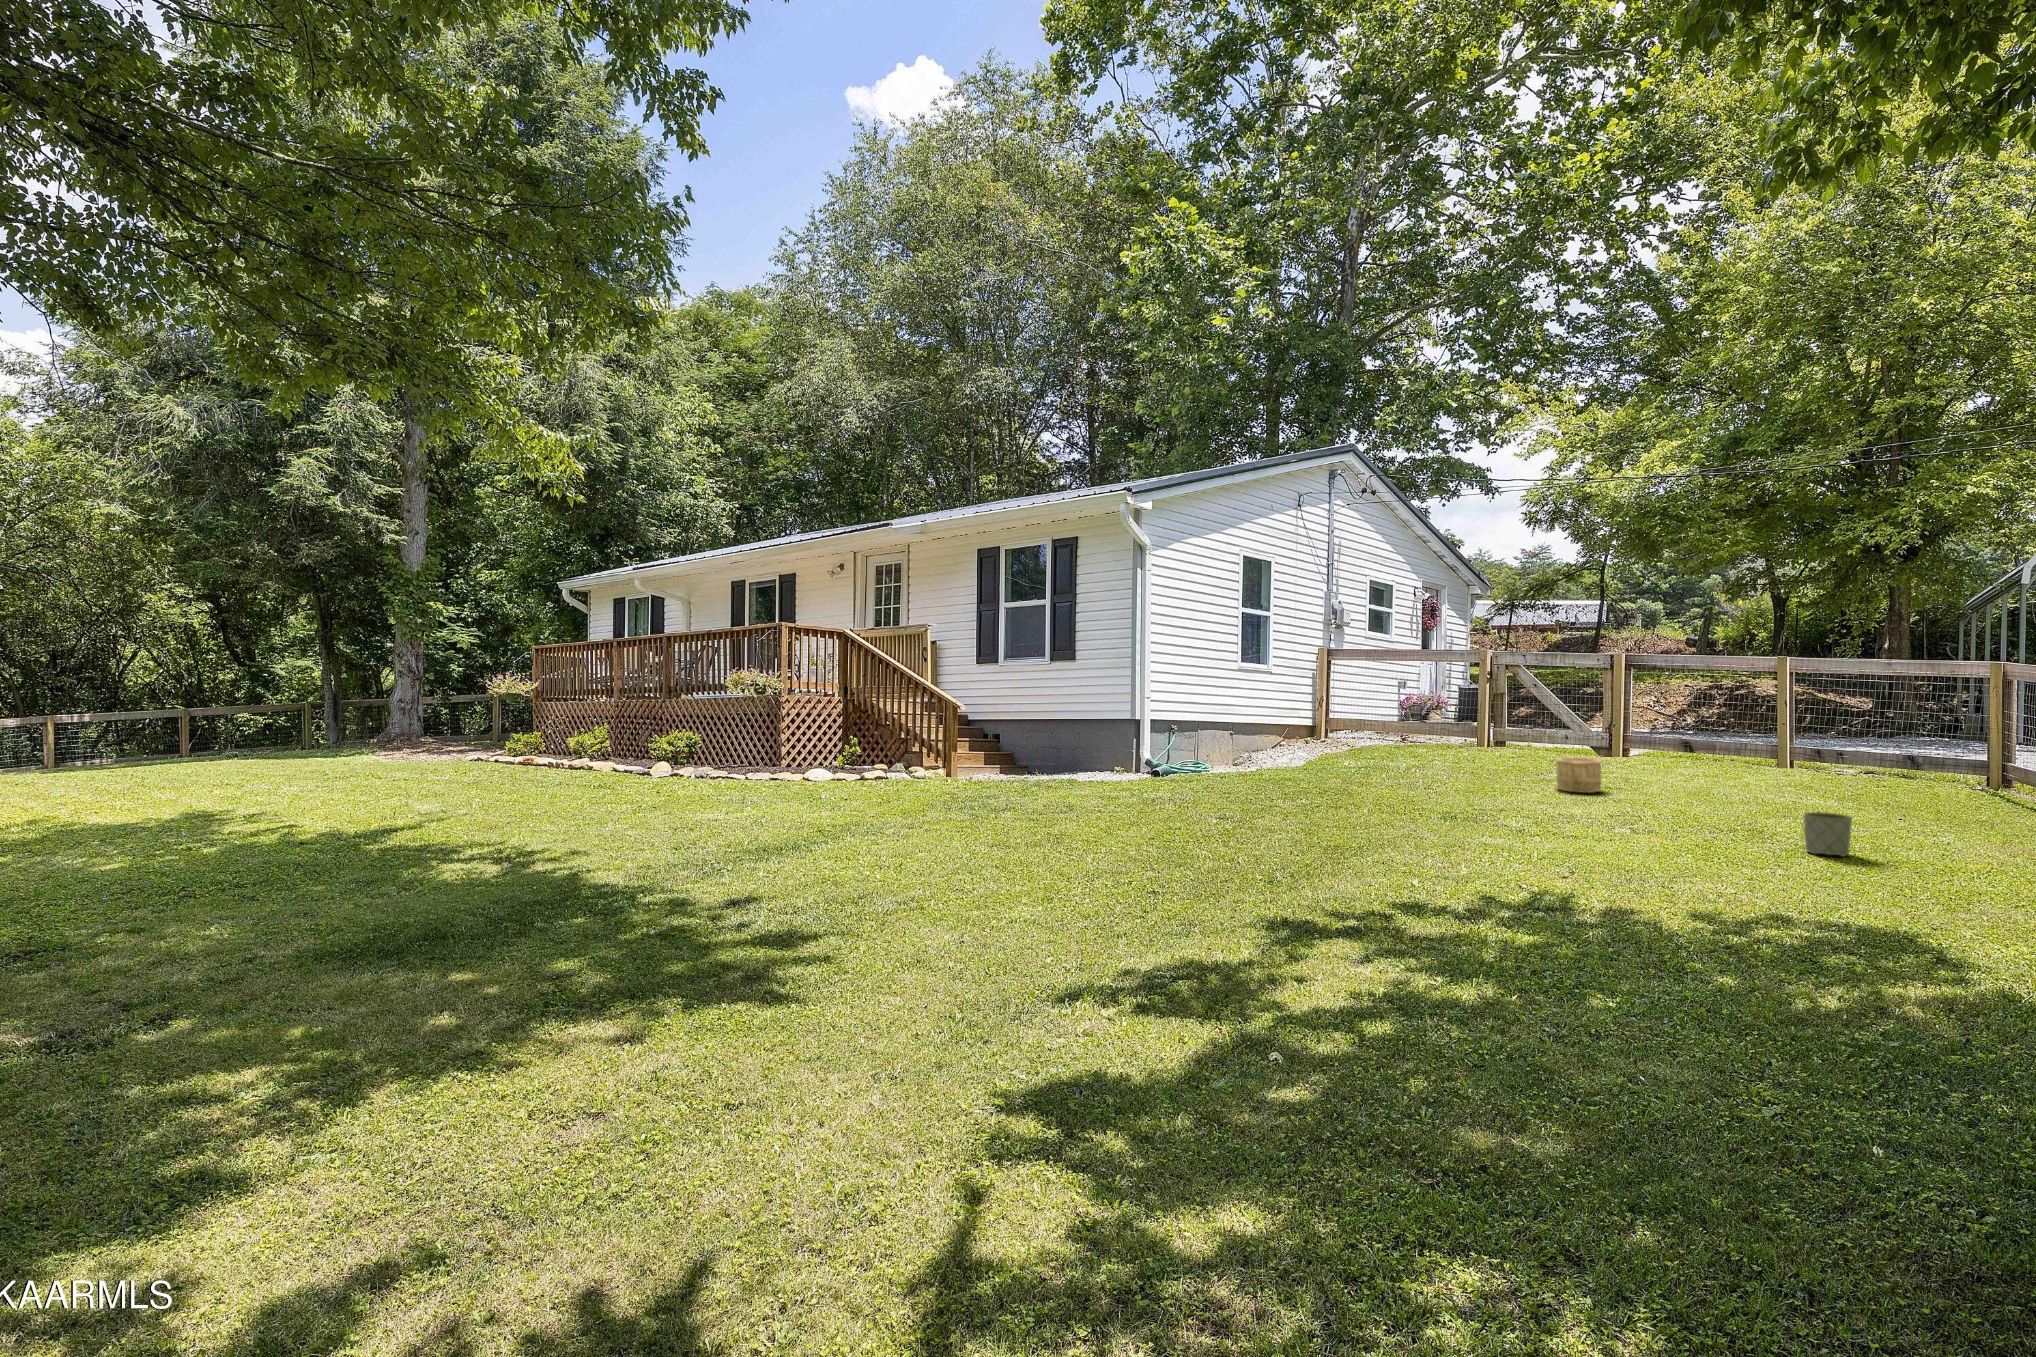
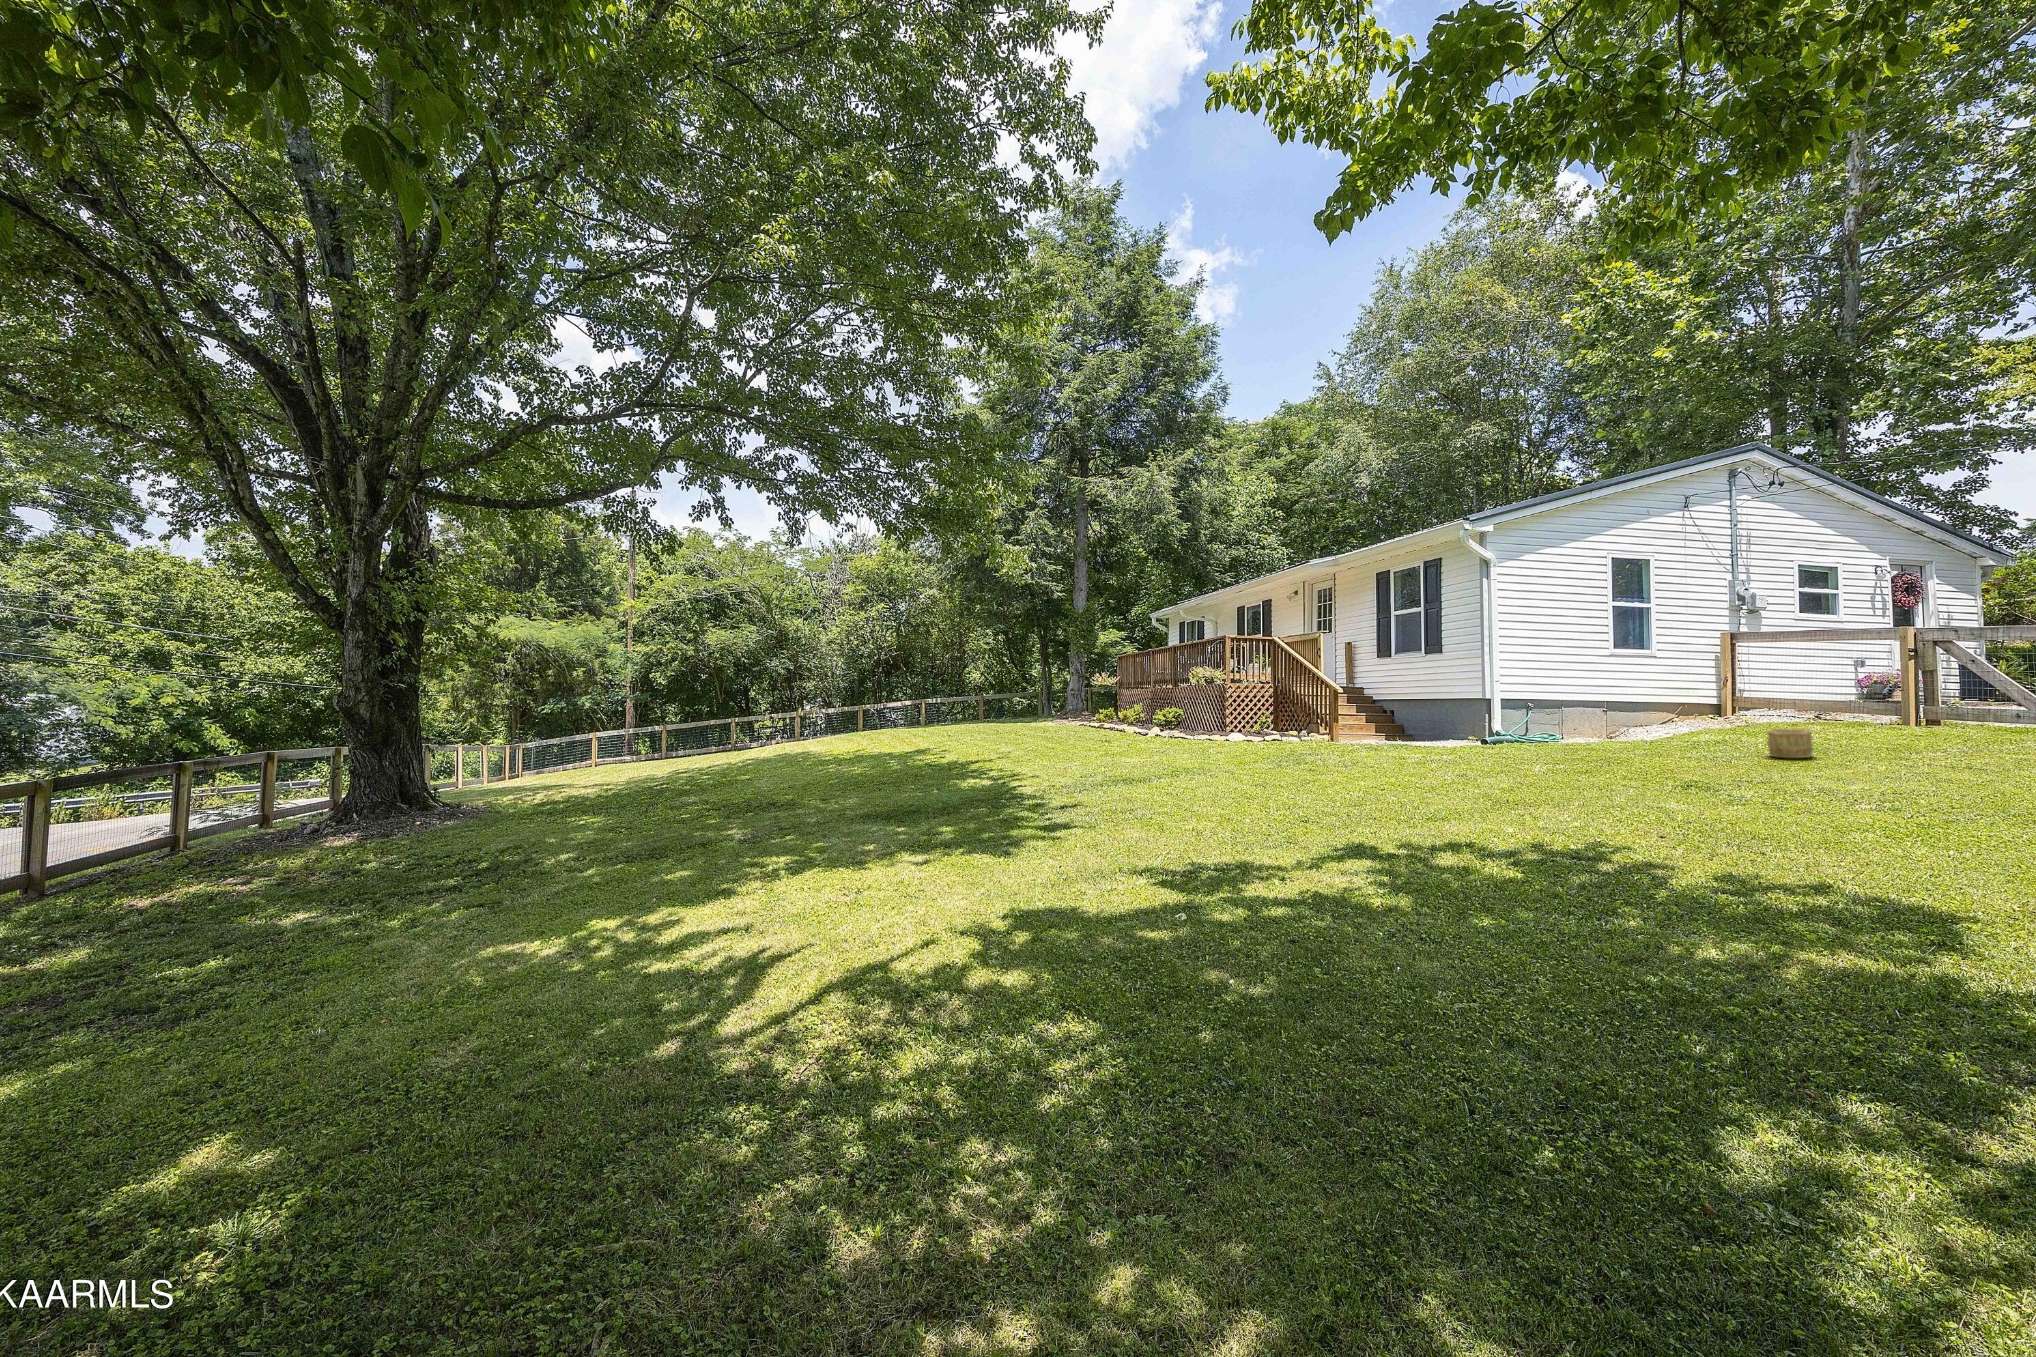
planter: present [1804,812,1852,857] -> none [1835,771,1878,805]

